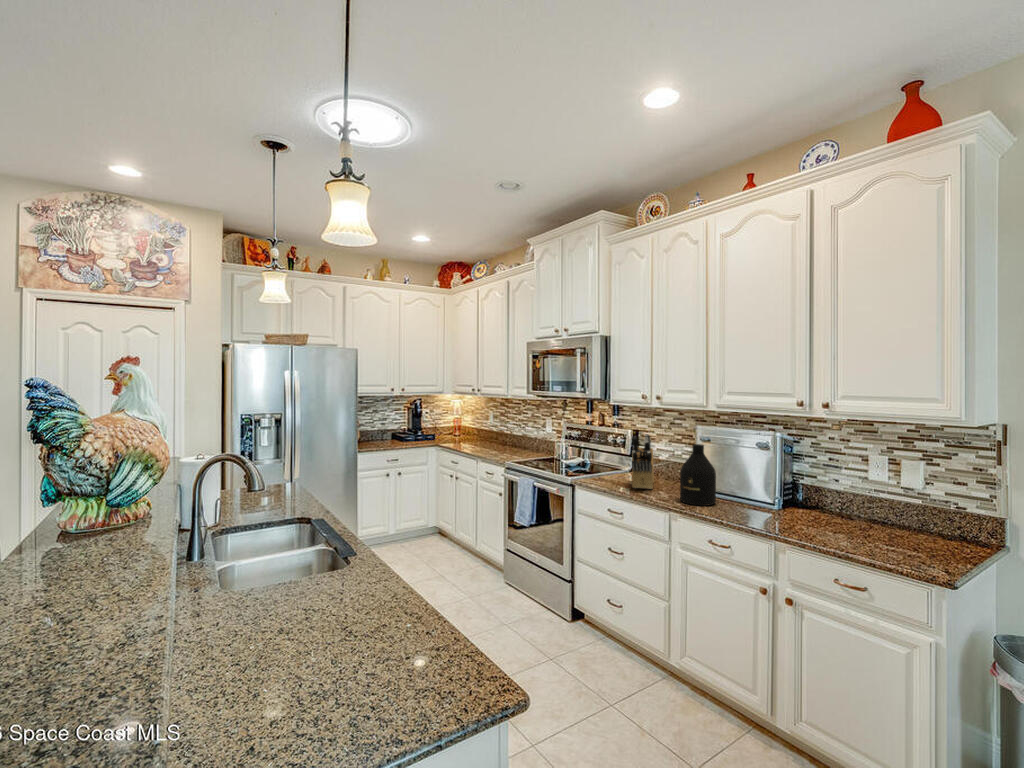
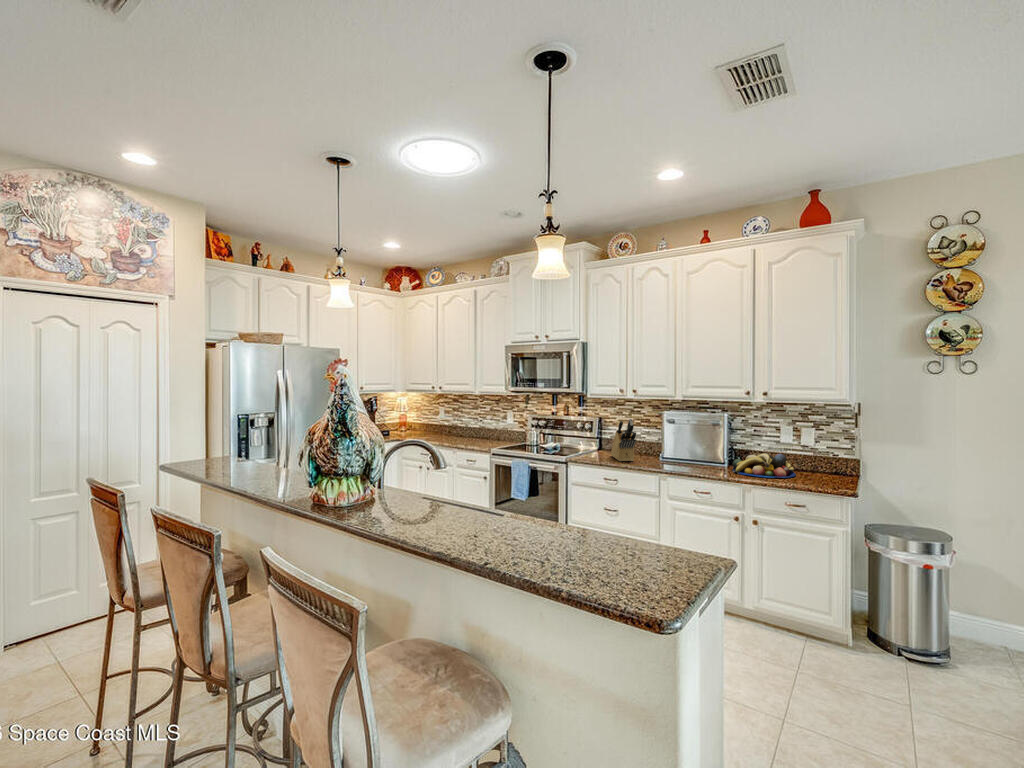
bottle: present [680,444,716,506] -> none [662,424,687,468]
fruit bowl: none [775,494,877,538] -> present [732,453,796,478]

